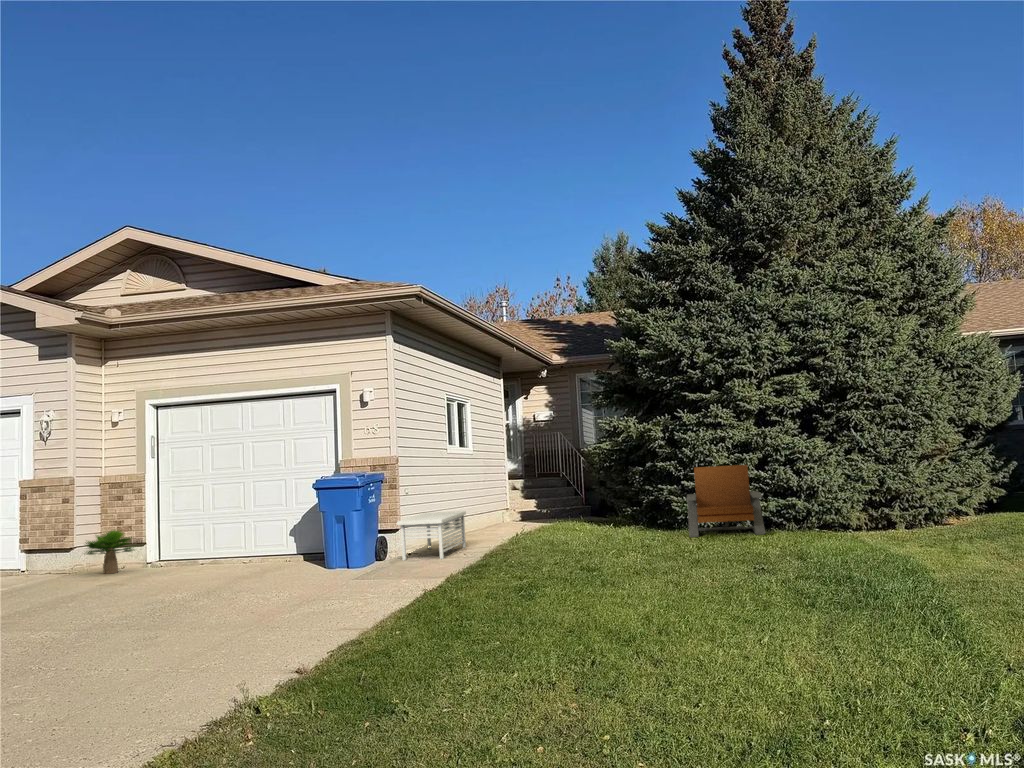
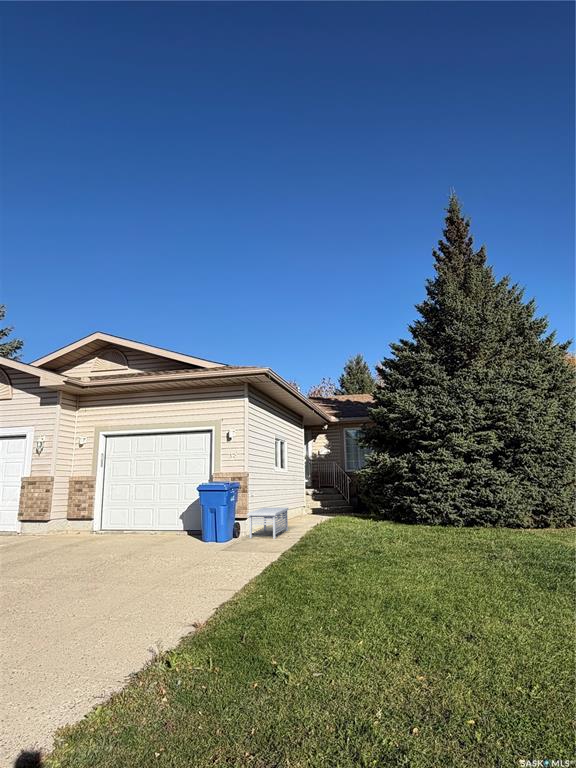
lounge chair: present [687,465,765,537] -> none [423,486,477,531]
potted plant: present [86,530,135,574] -> none [52,510,88,538]

